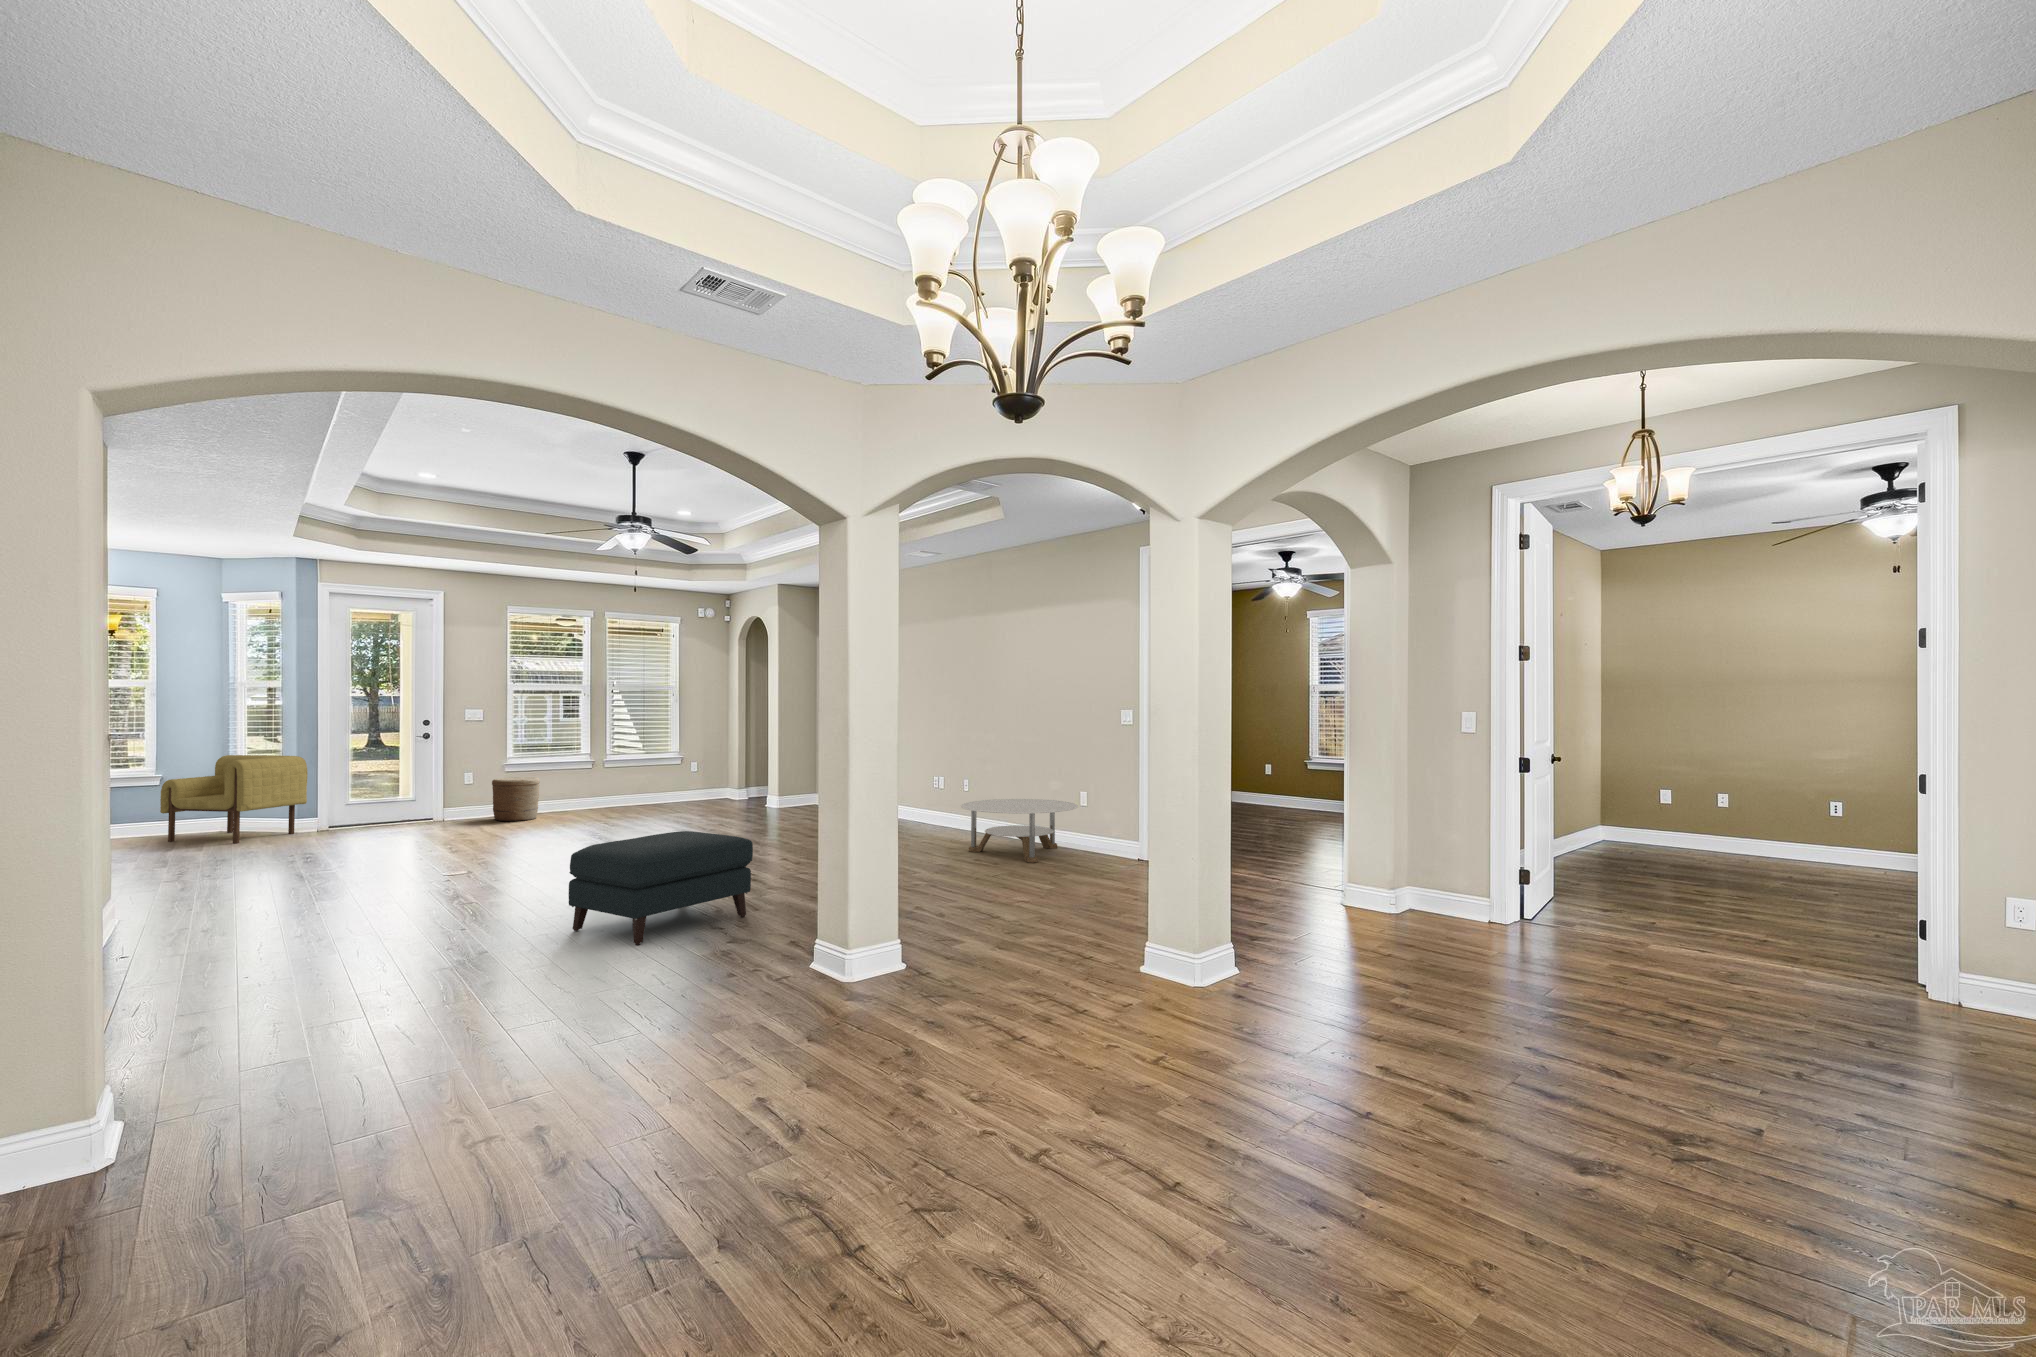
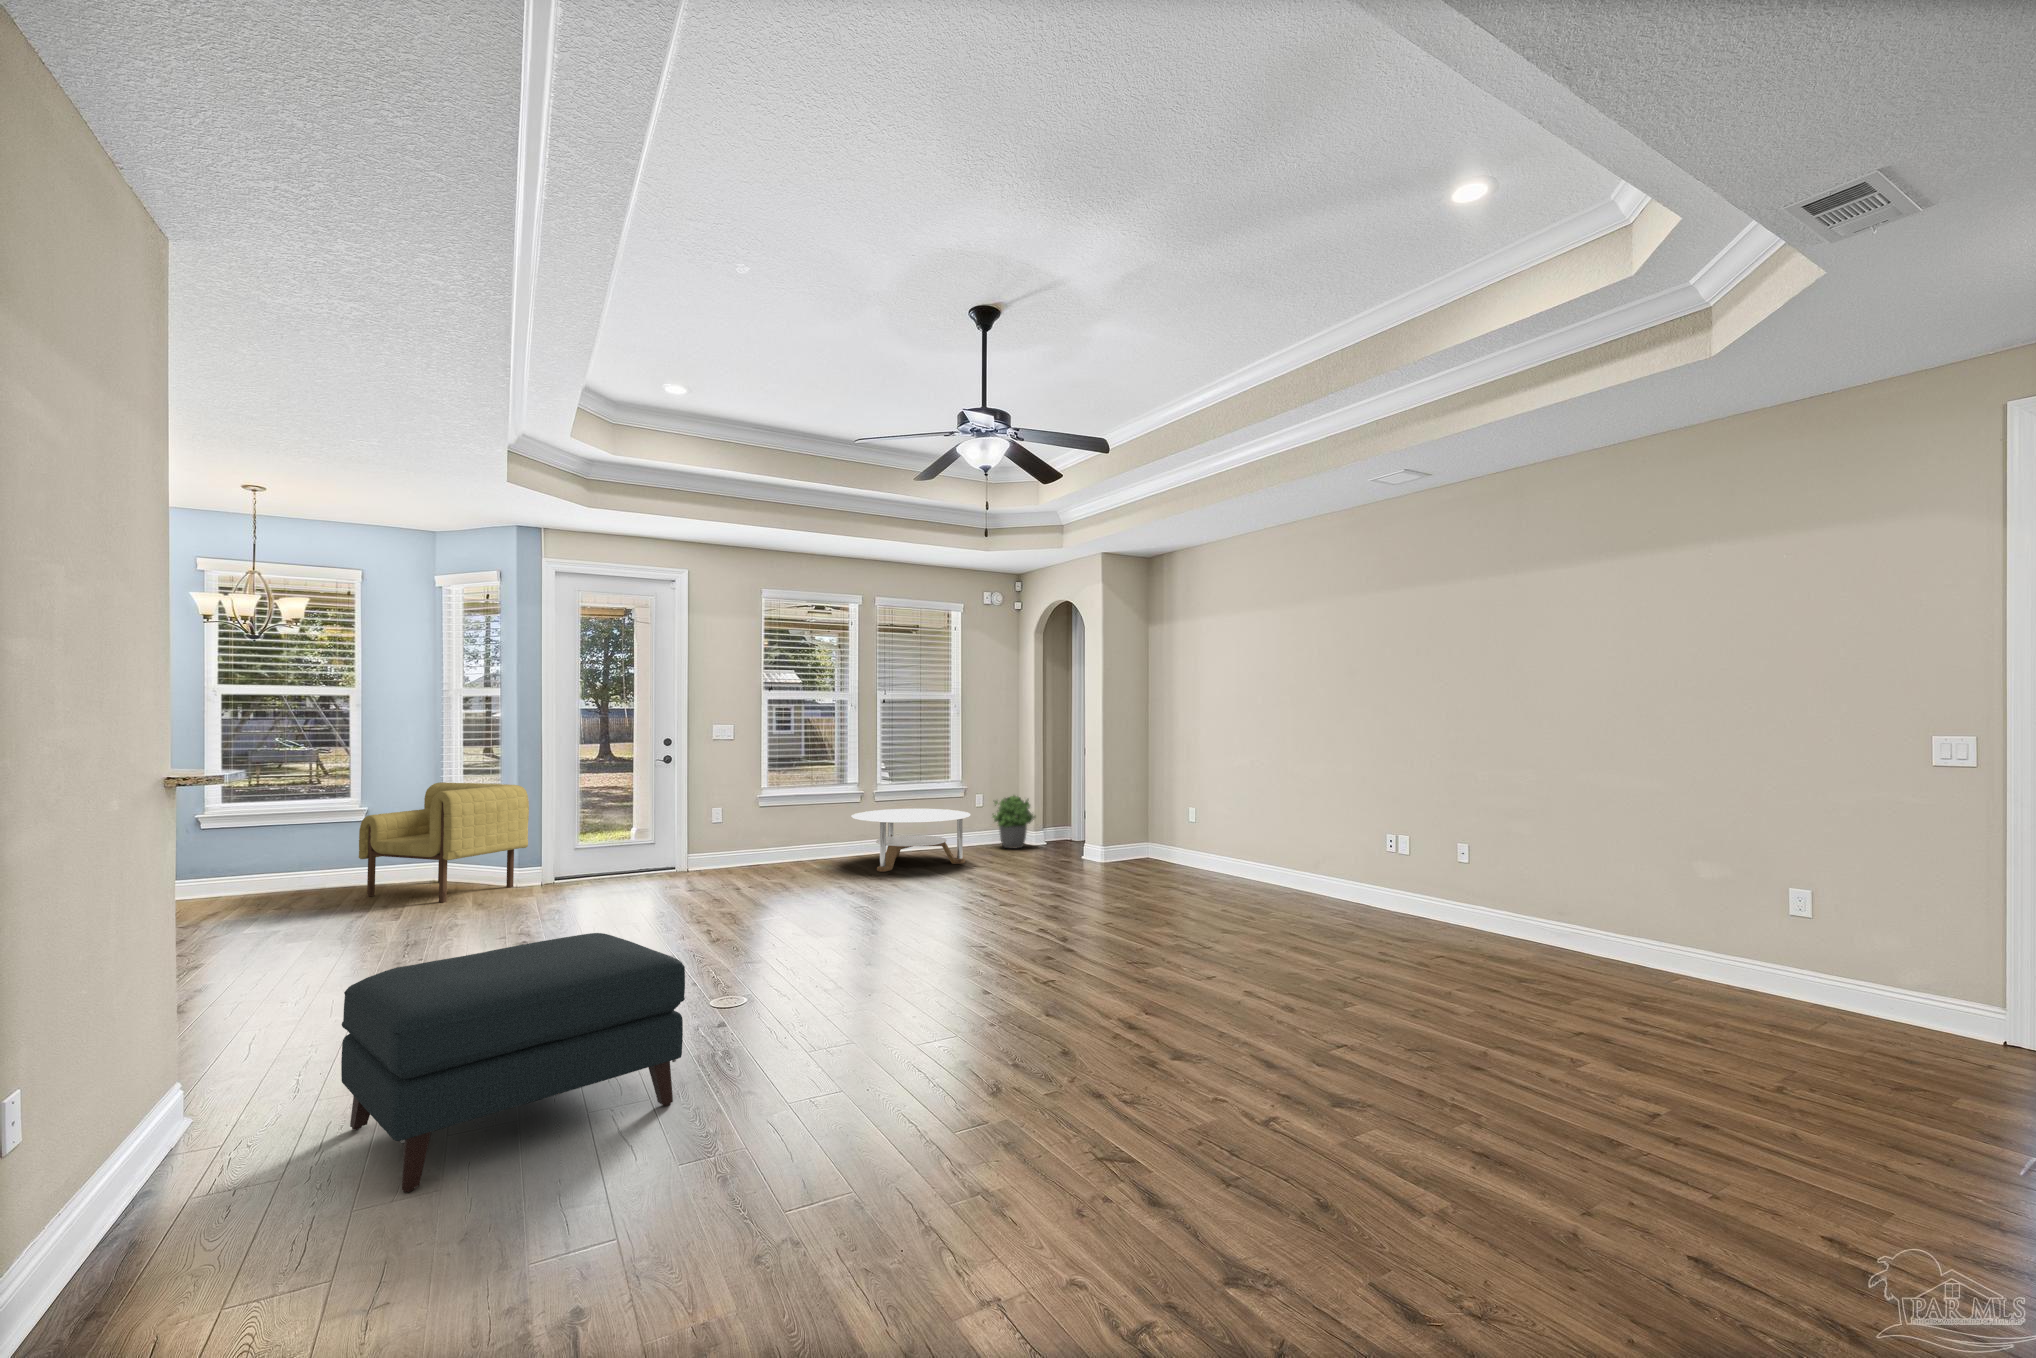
potted plant: none [701,762,737,803] -> present [993,795,1035,848]
woven basket: present [492,777,540,821] -> none [746,813,803,873]
round table: present [961,799,1078,863] -> present [851,809,971,872]
ottoman: present [569,831,753,945] -> present [341,933,685,1192]

